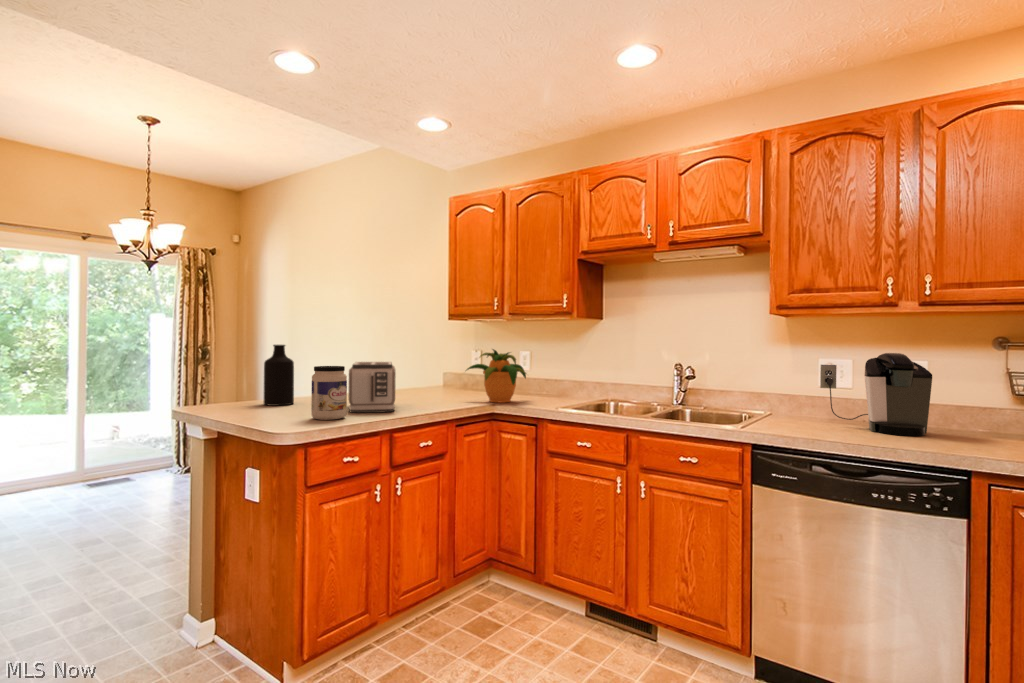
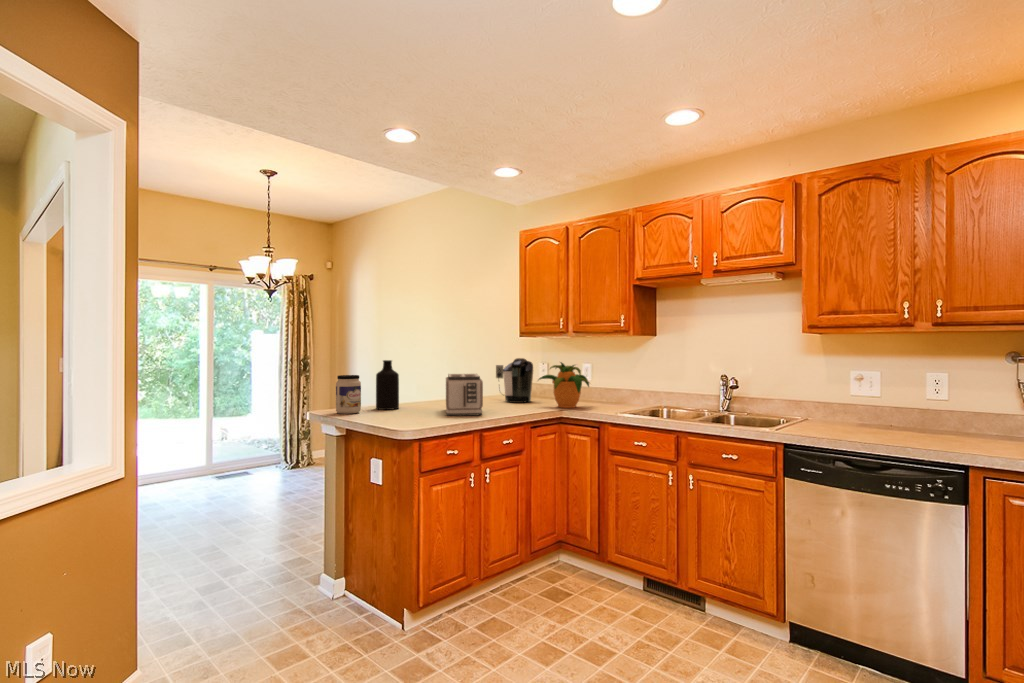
coffee maker: present [820,353,932,436] -> present [496,358,533,403]
jar: present [311,366,347,420] -> present [336,375,361,414]

